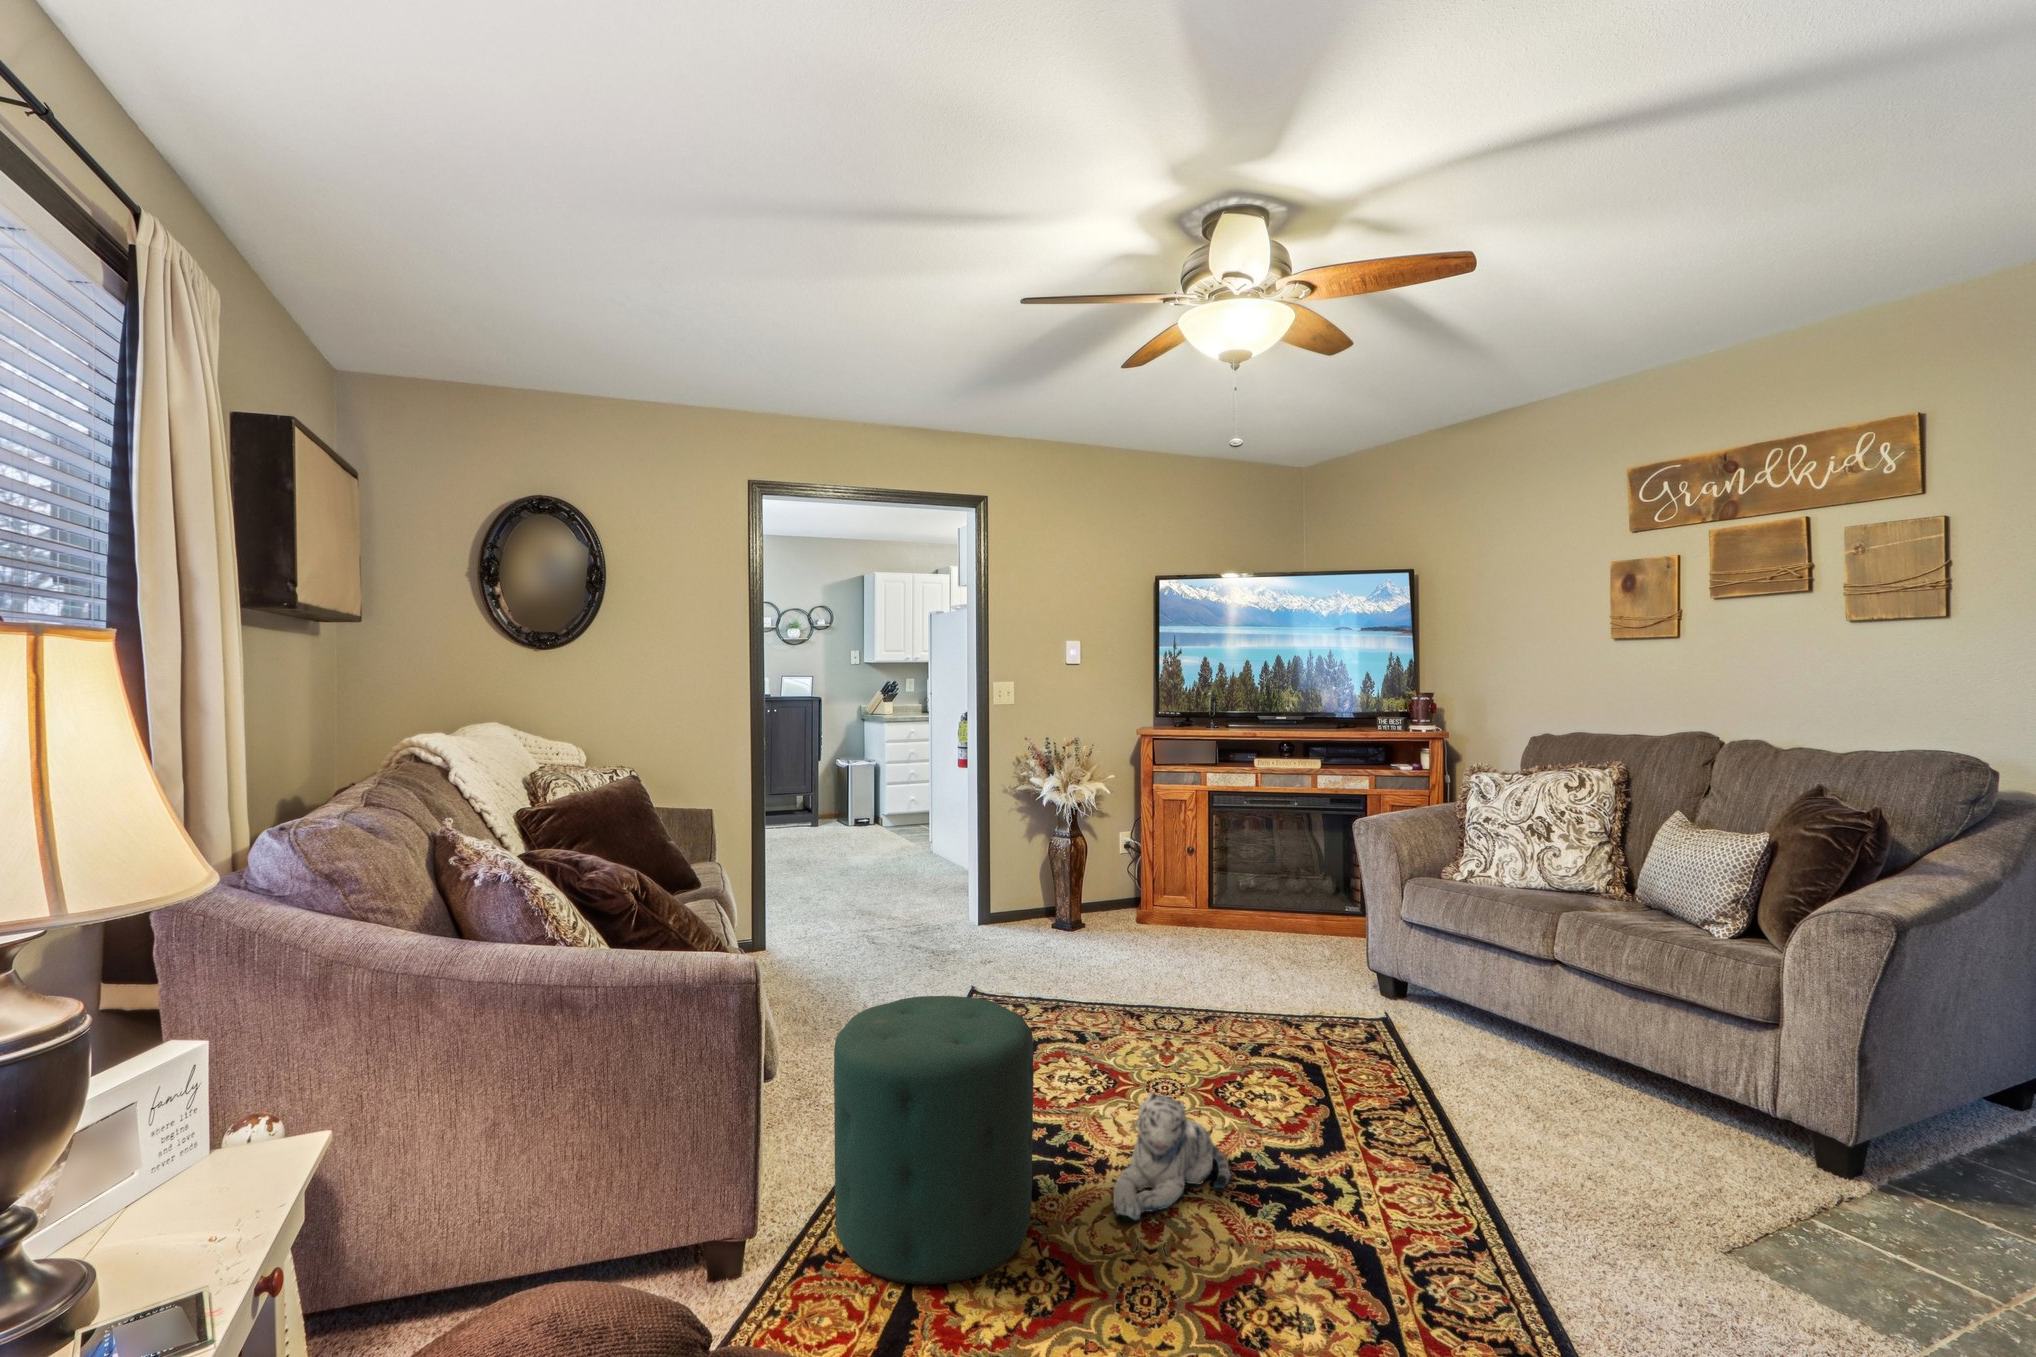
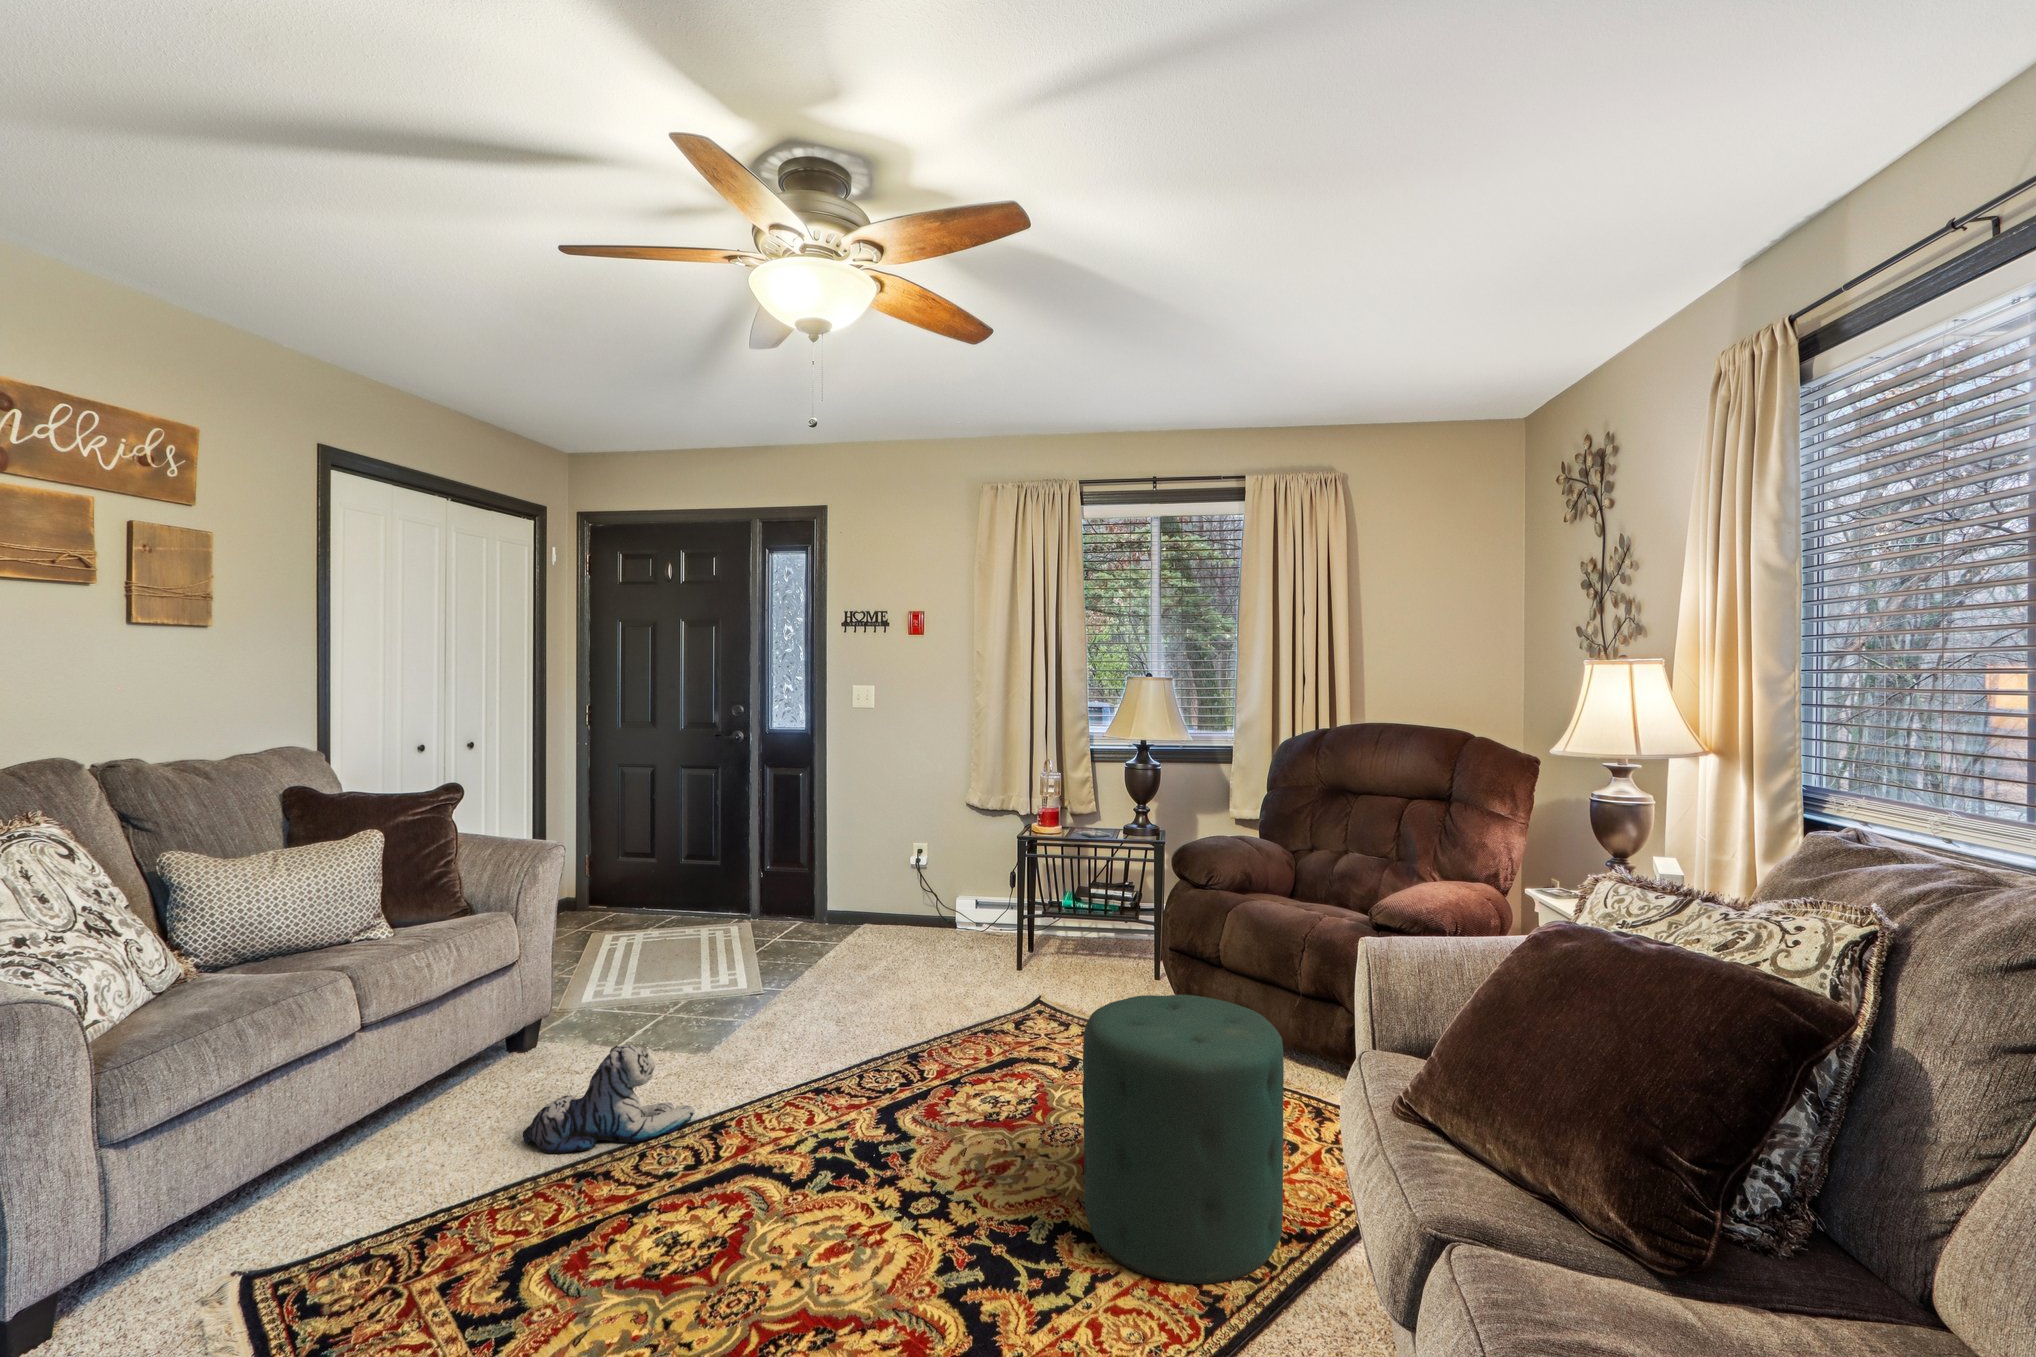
plush toy: present [1113,1093,1231,1220] -> present [523,1044,695,1154]

